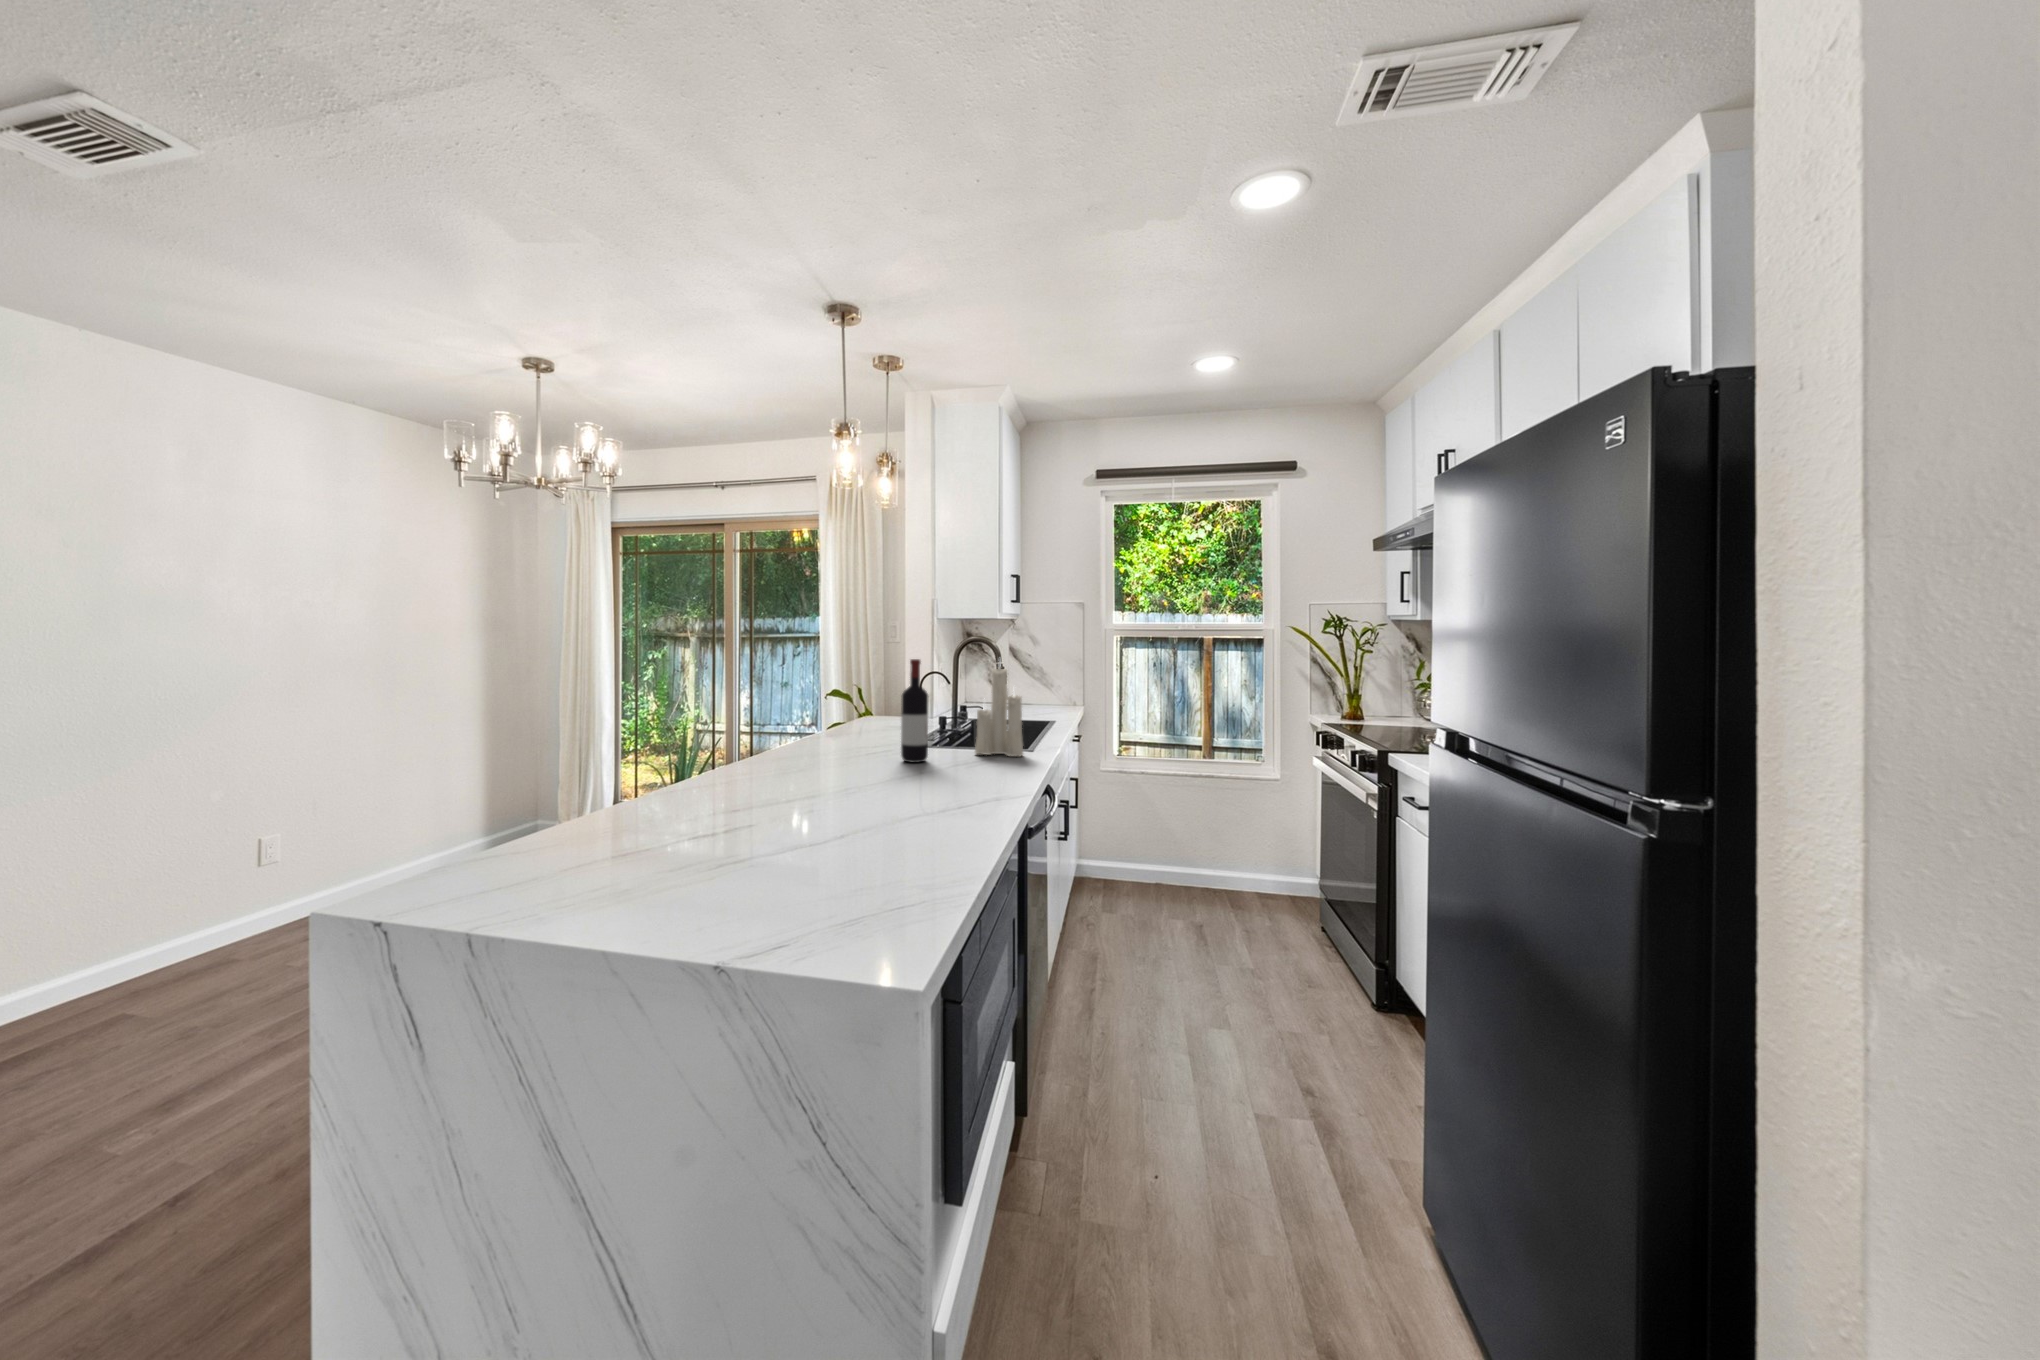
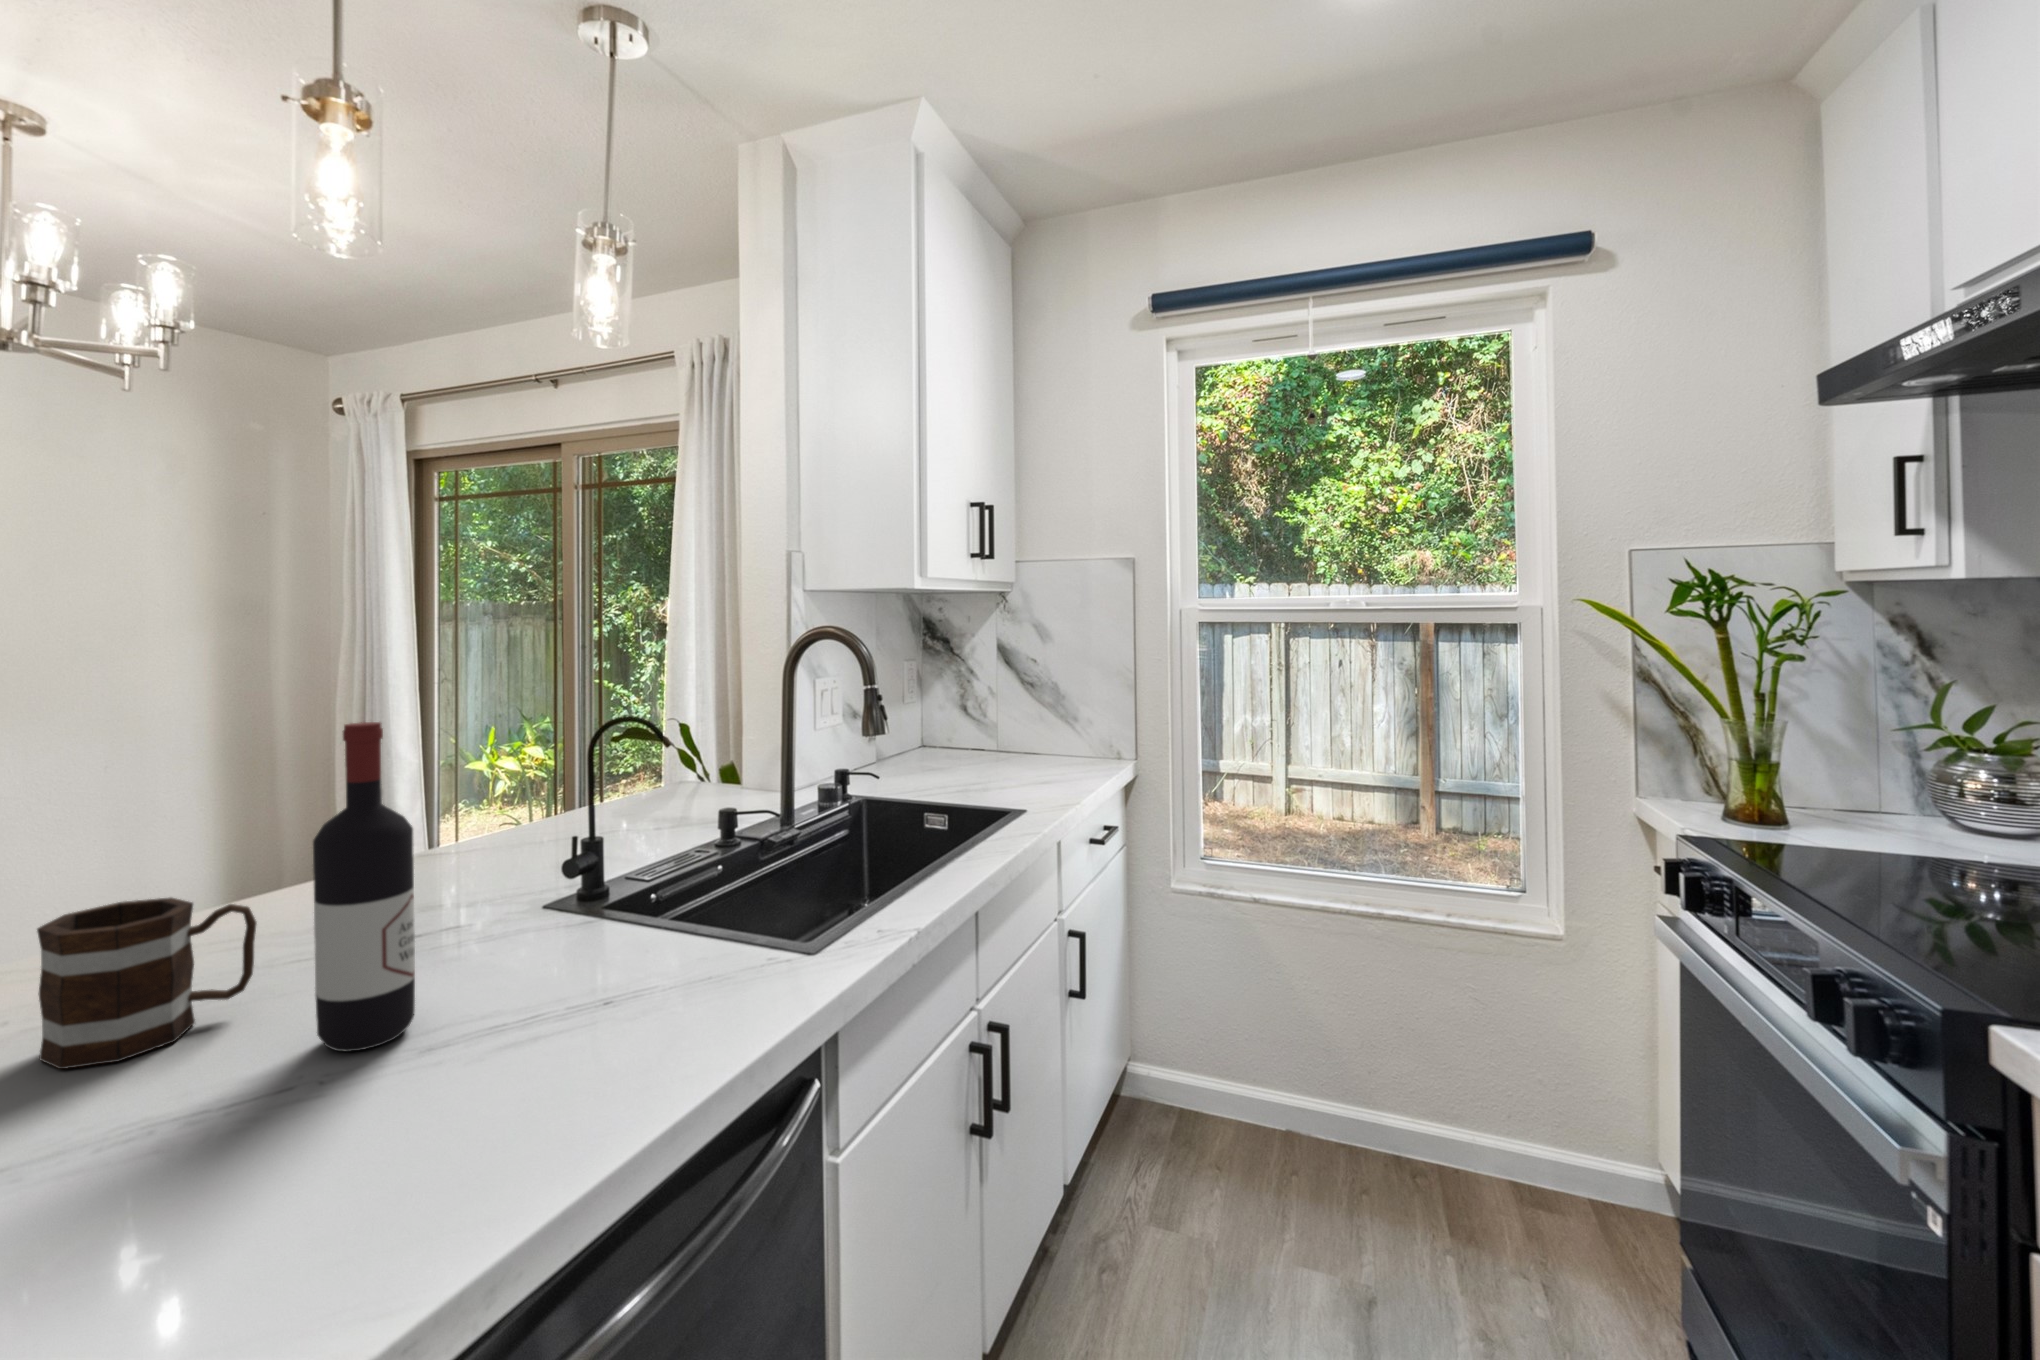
candle: present [975,668,1023,756] -> none [605,691,745,1018]
mug: none [816,719,863,766] -> present [37,898,257,1069]

